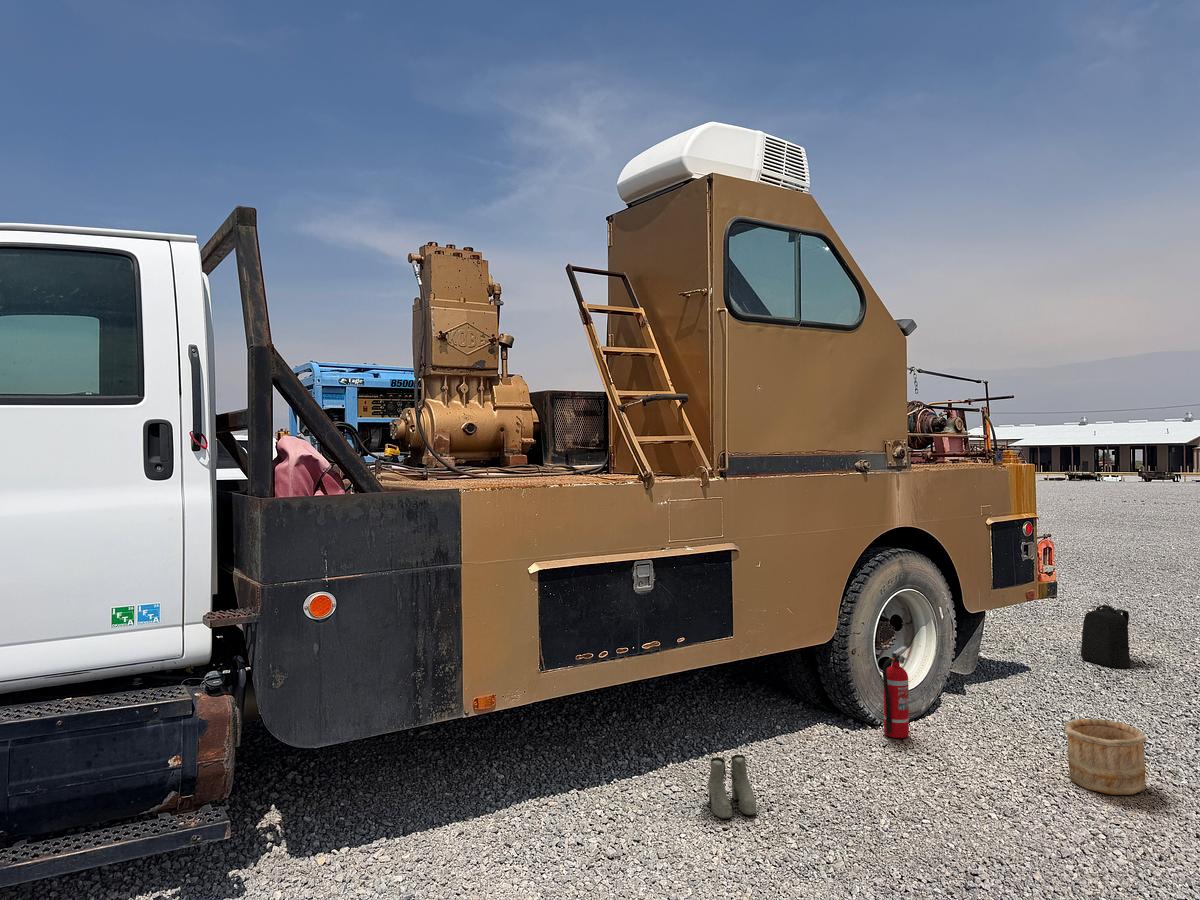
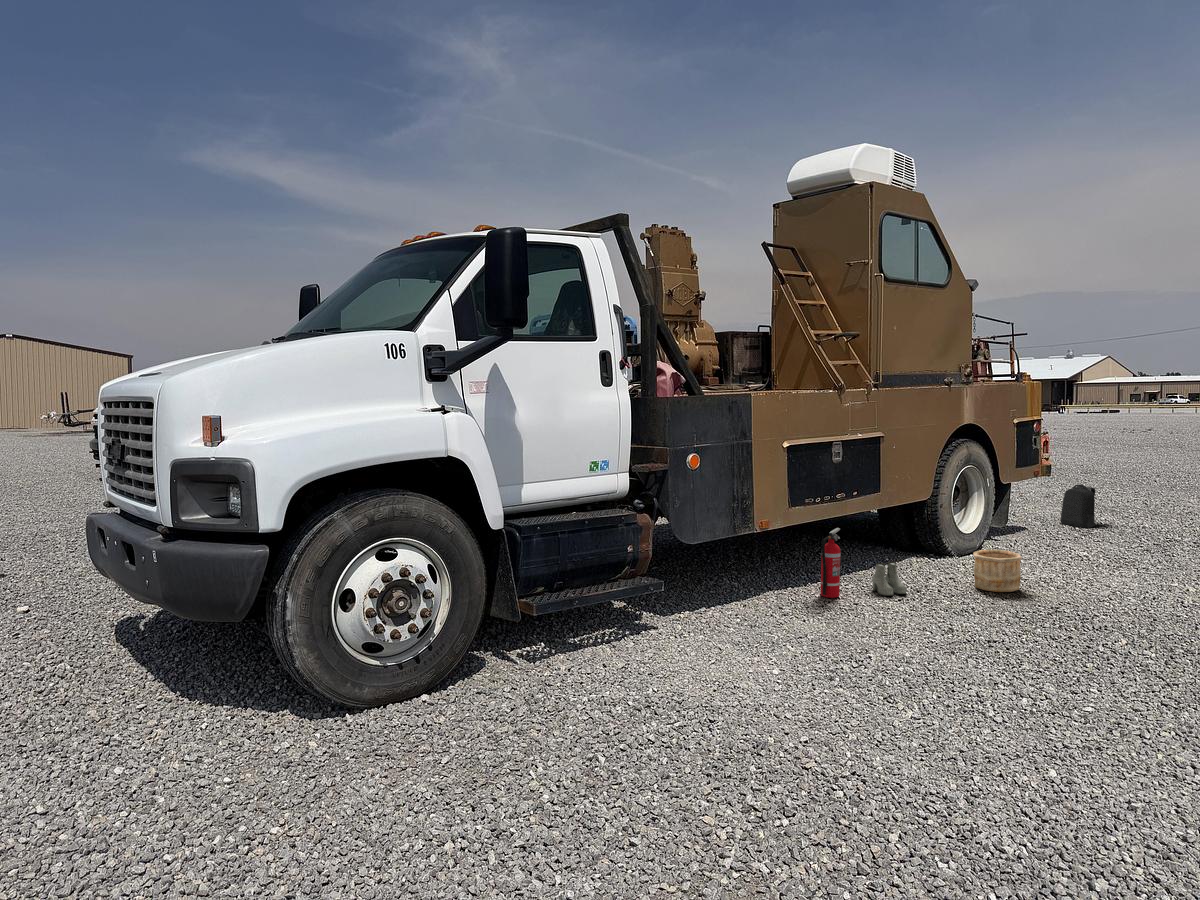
fire extinguisher: present [883,646,909,738] -> present [821,528,841,598]
wooden bucket: present [1064,719,1146,795] -> present [973,549,1022,592]

